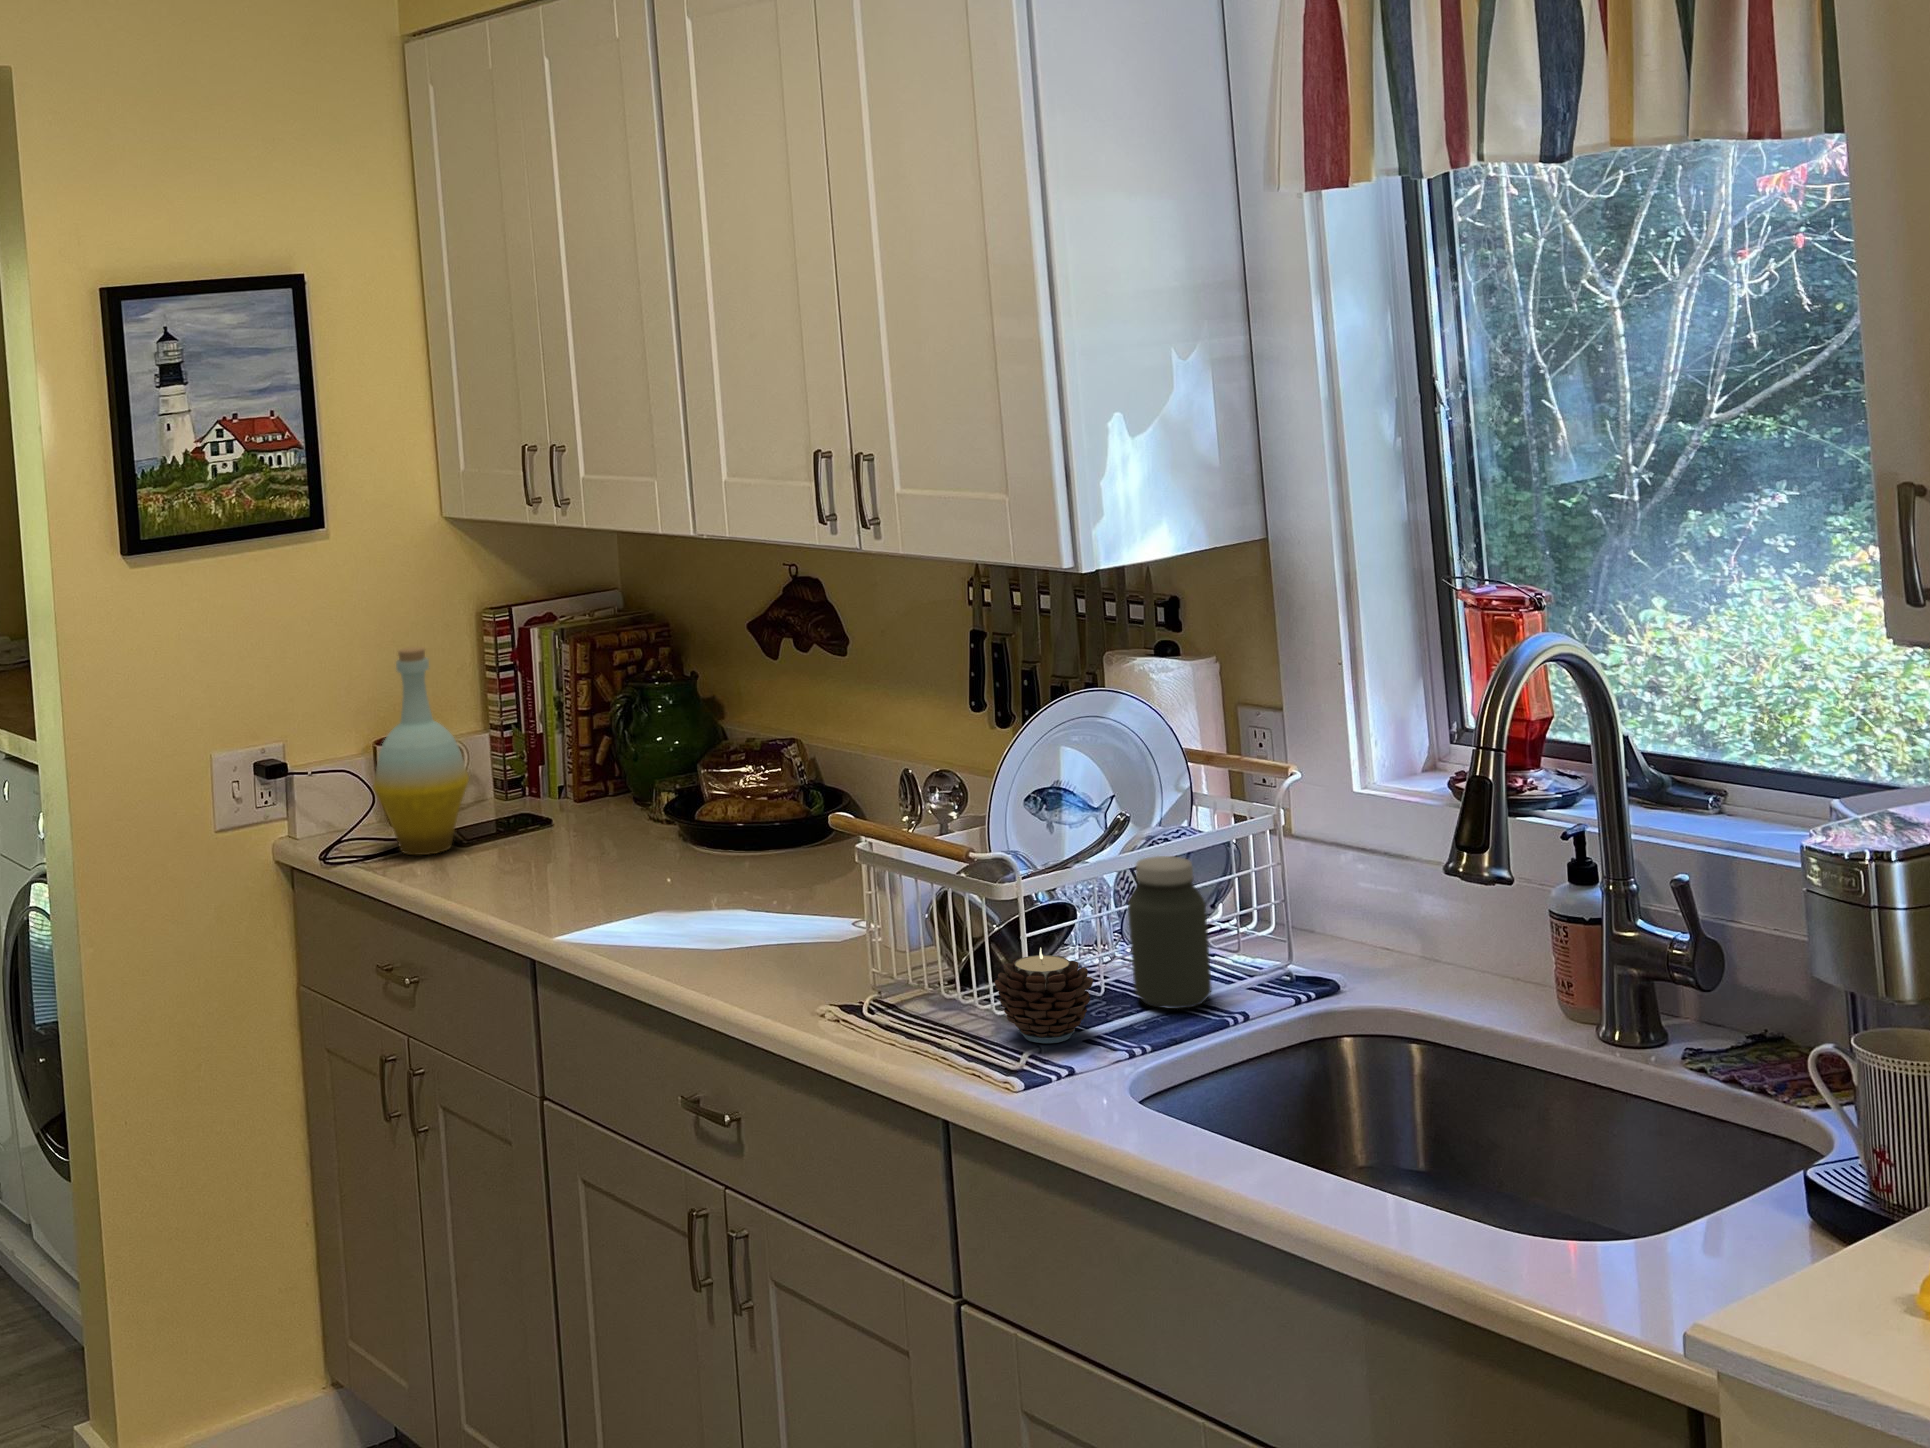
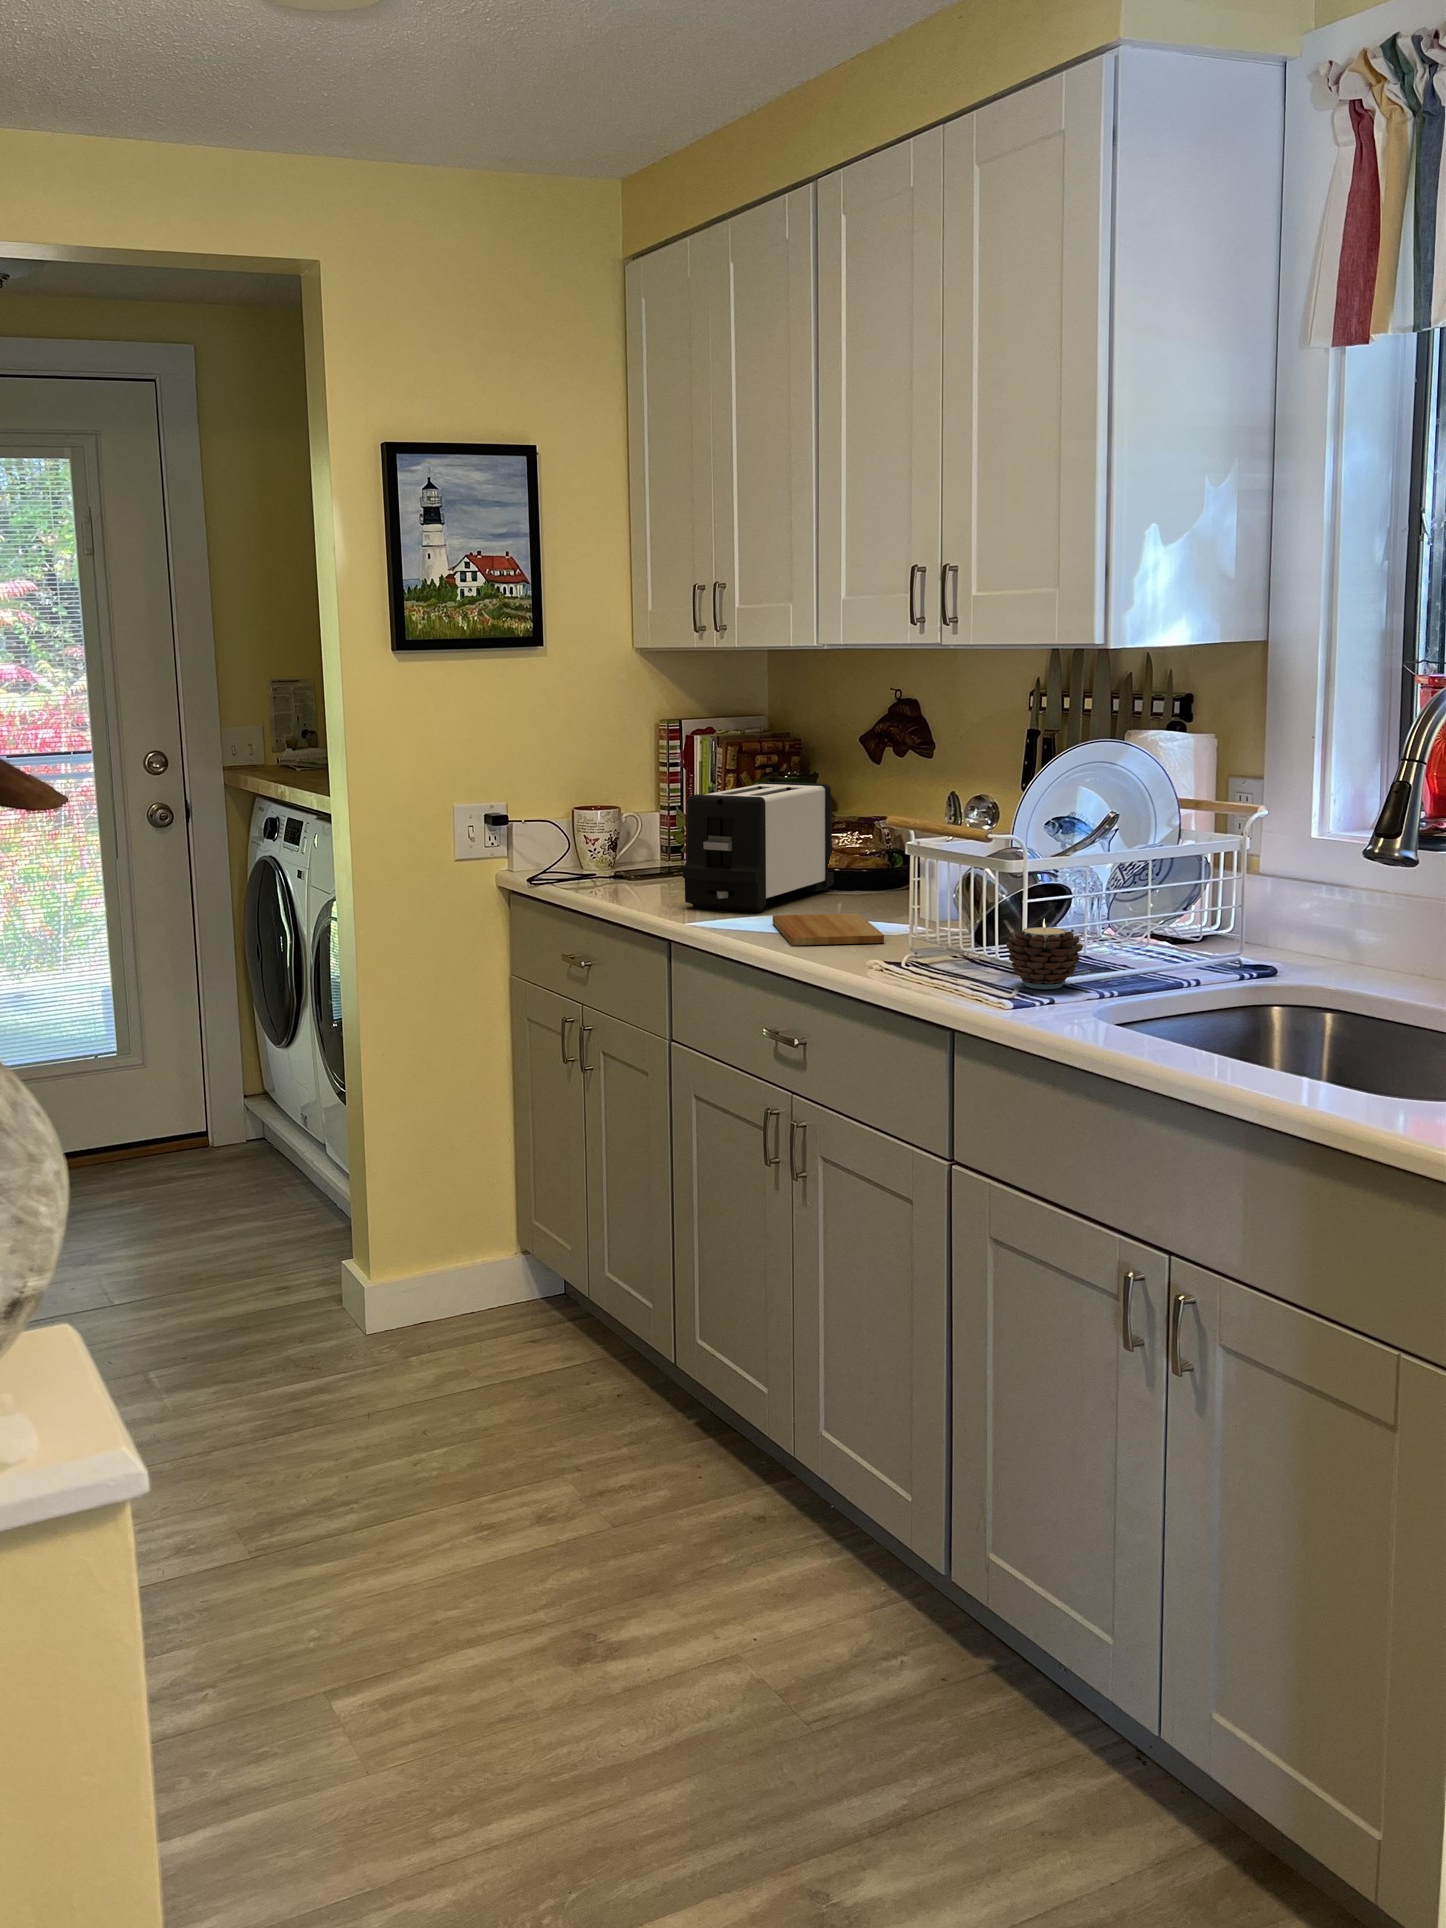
bottle: present [373,647,469,855] -> none [568,731,640,883]
toaster: none [540,708,734,904] -> present [683,782,834,912]
jar: present [1128,856,1212,1009] -> none [1117,866,1180,978]
cutting board: none [669,904,824,973] -> present [773,913,884,945]

